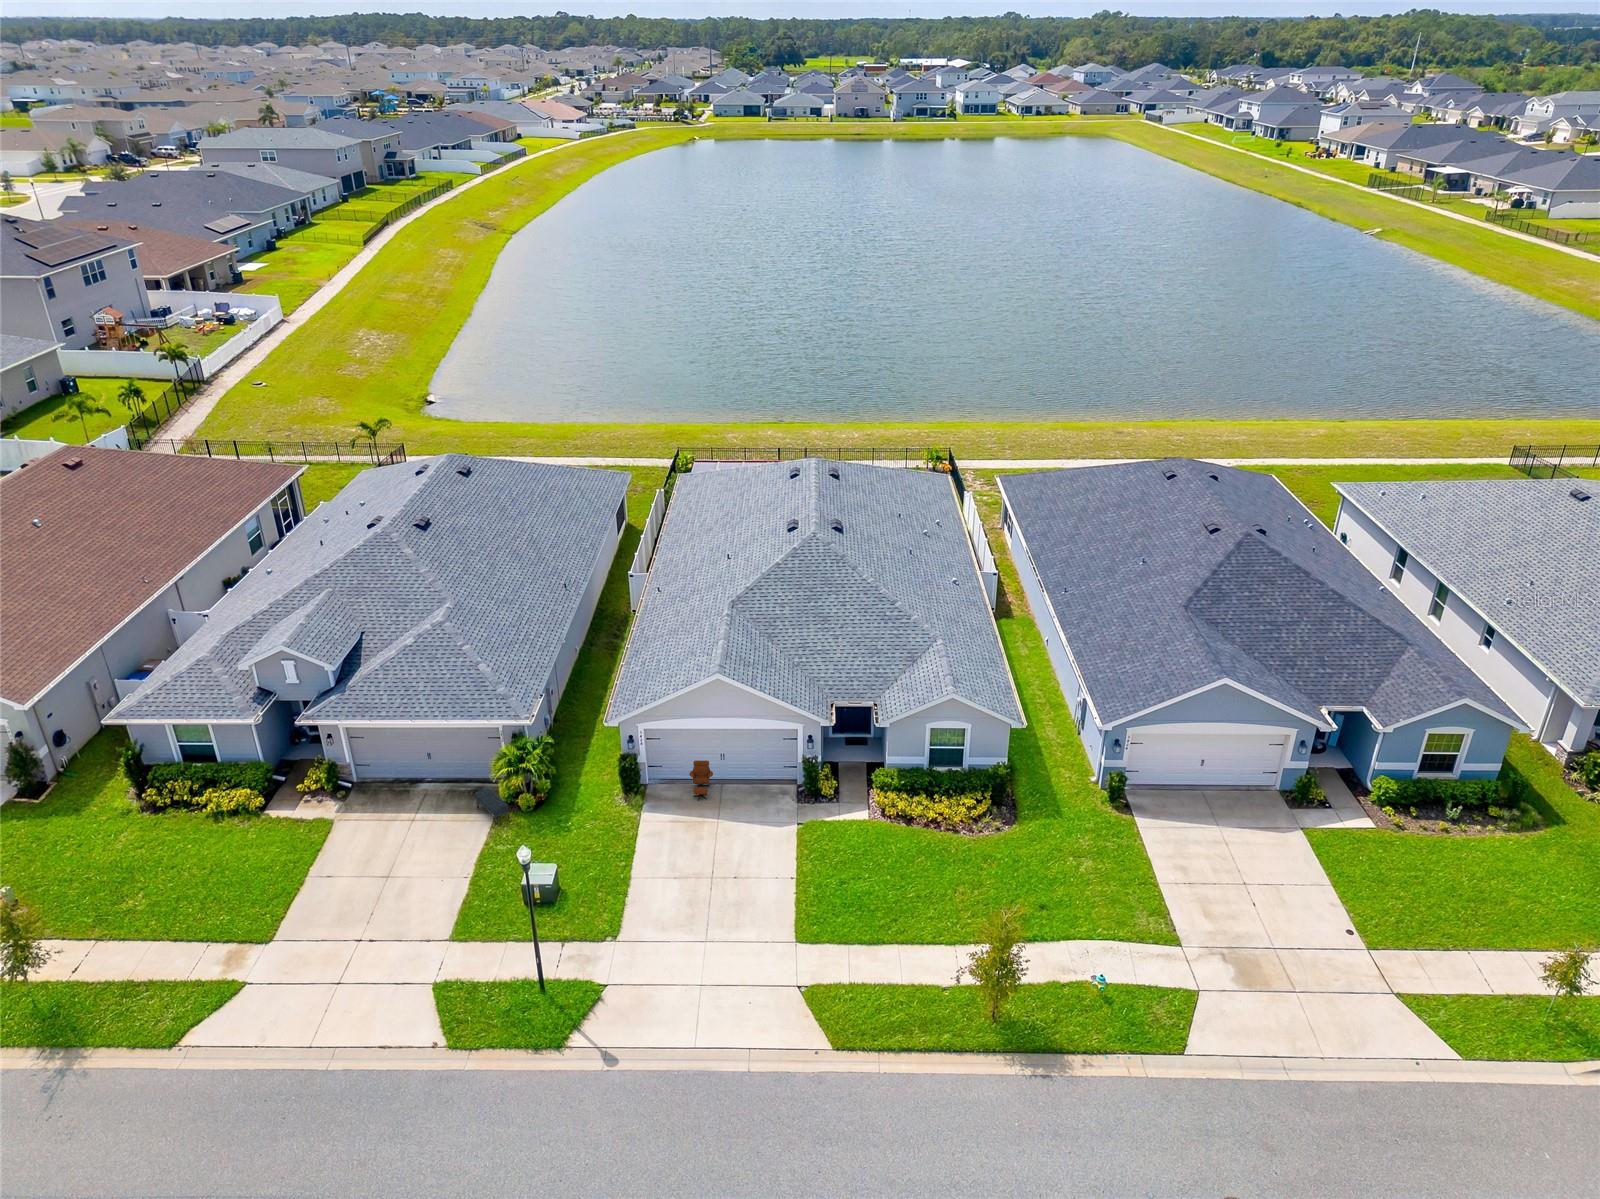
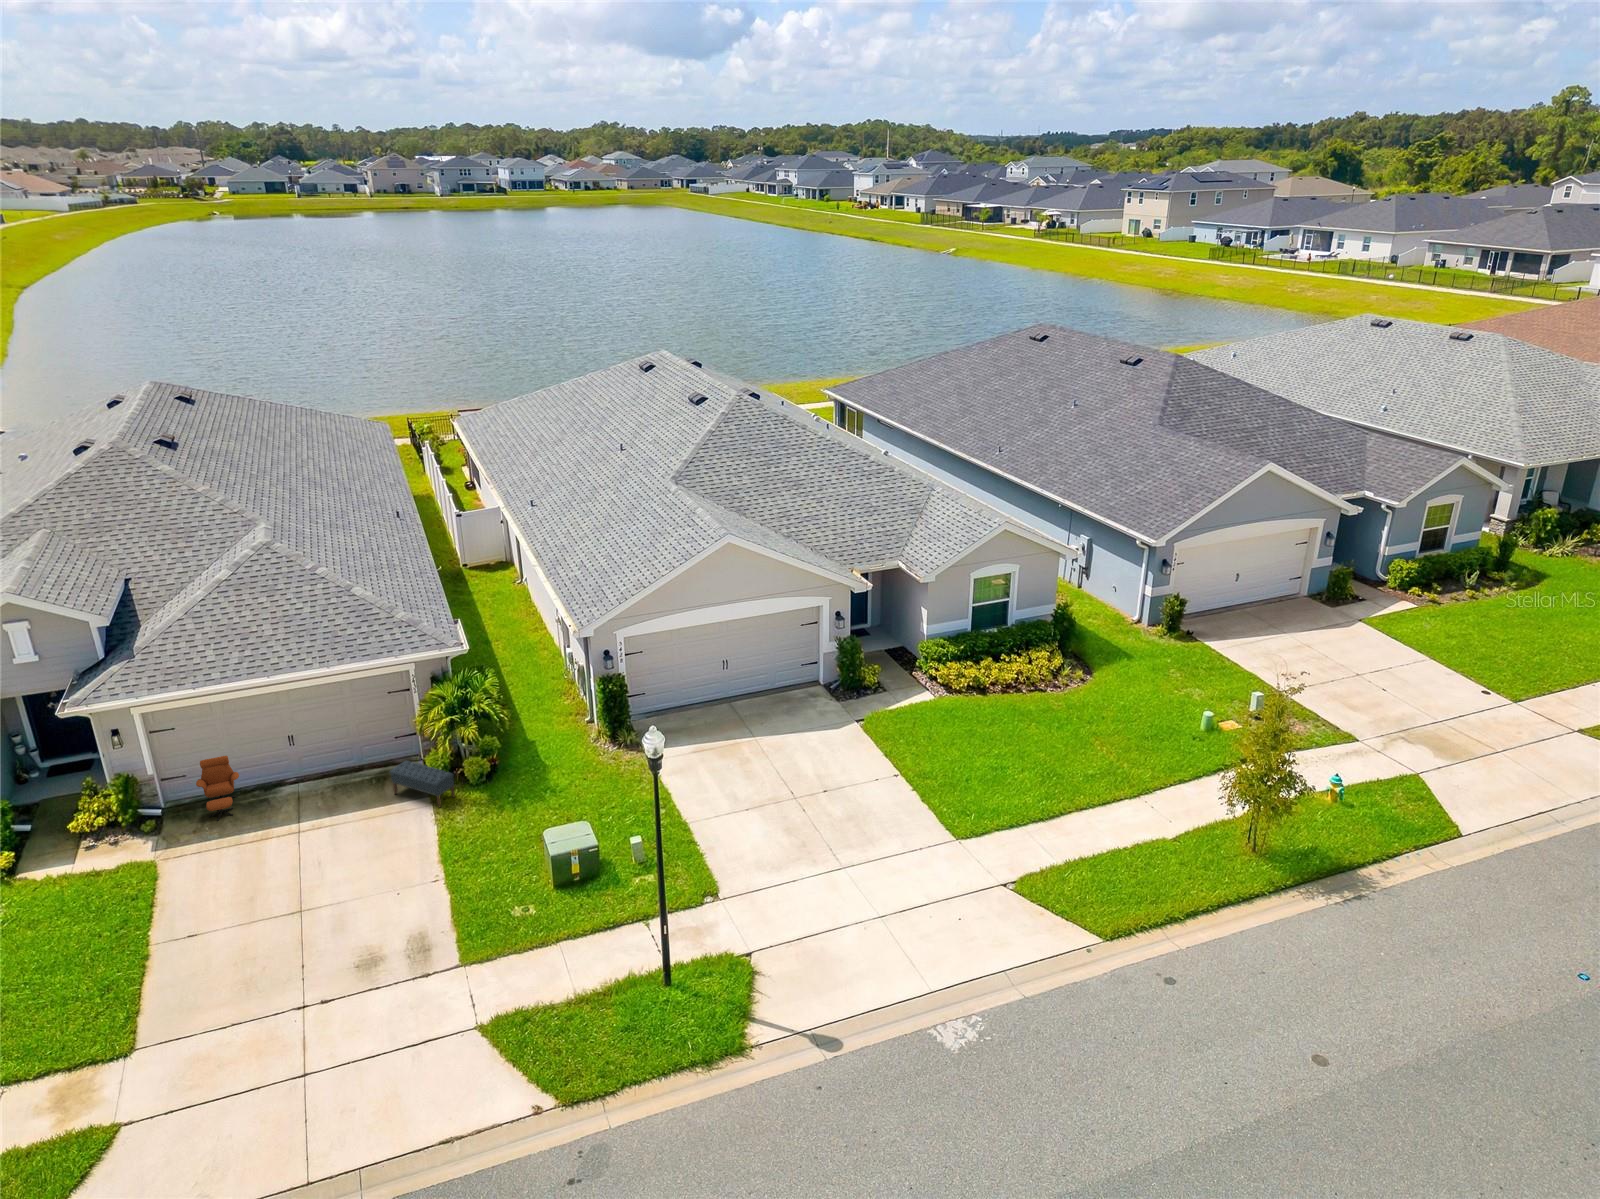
lounge chair: present [689,761,713,801] -> present [196,756,239,821]

